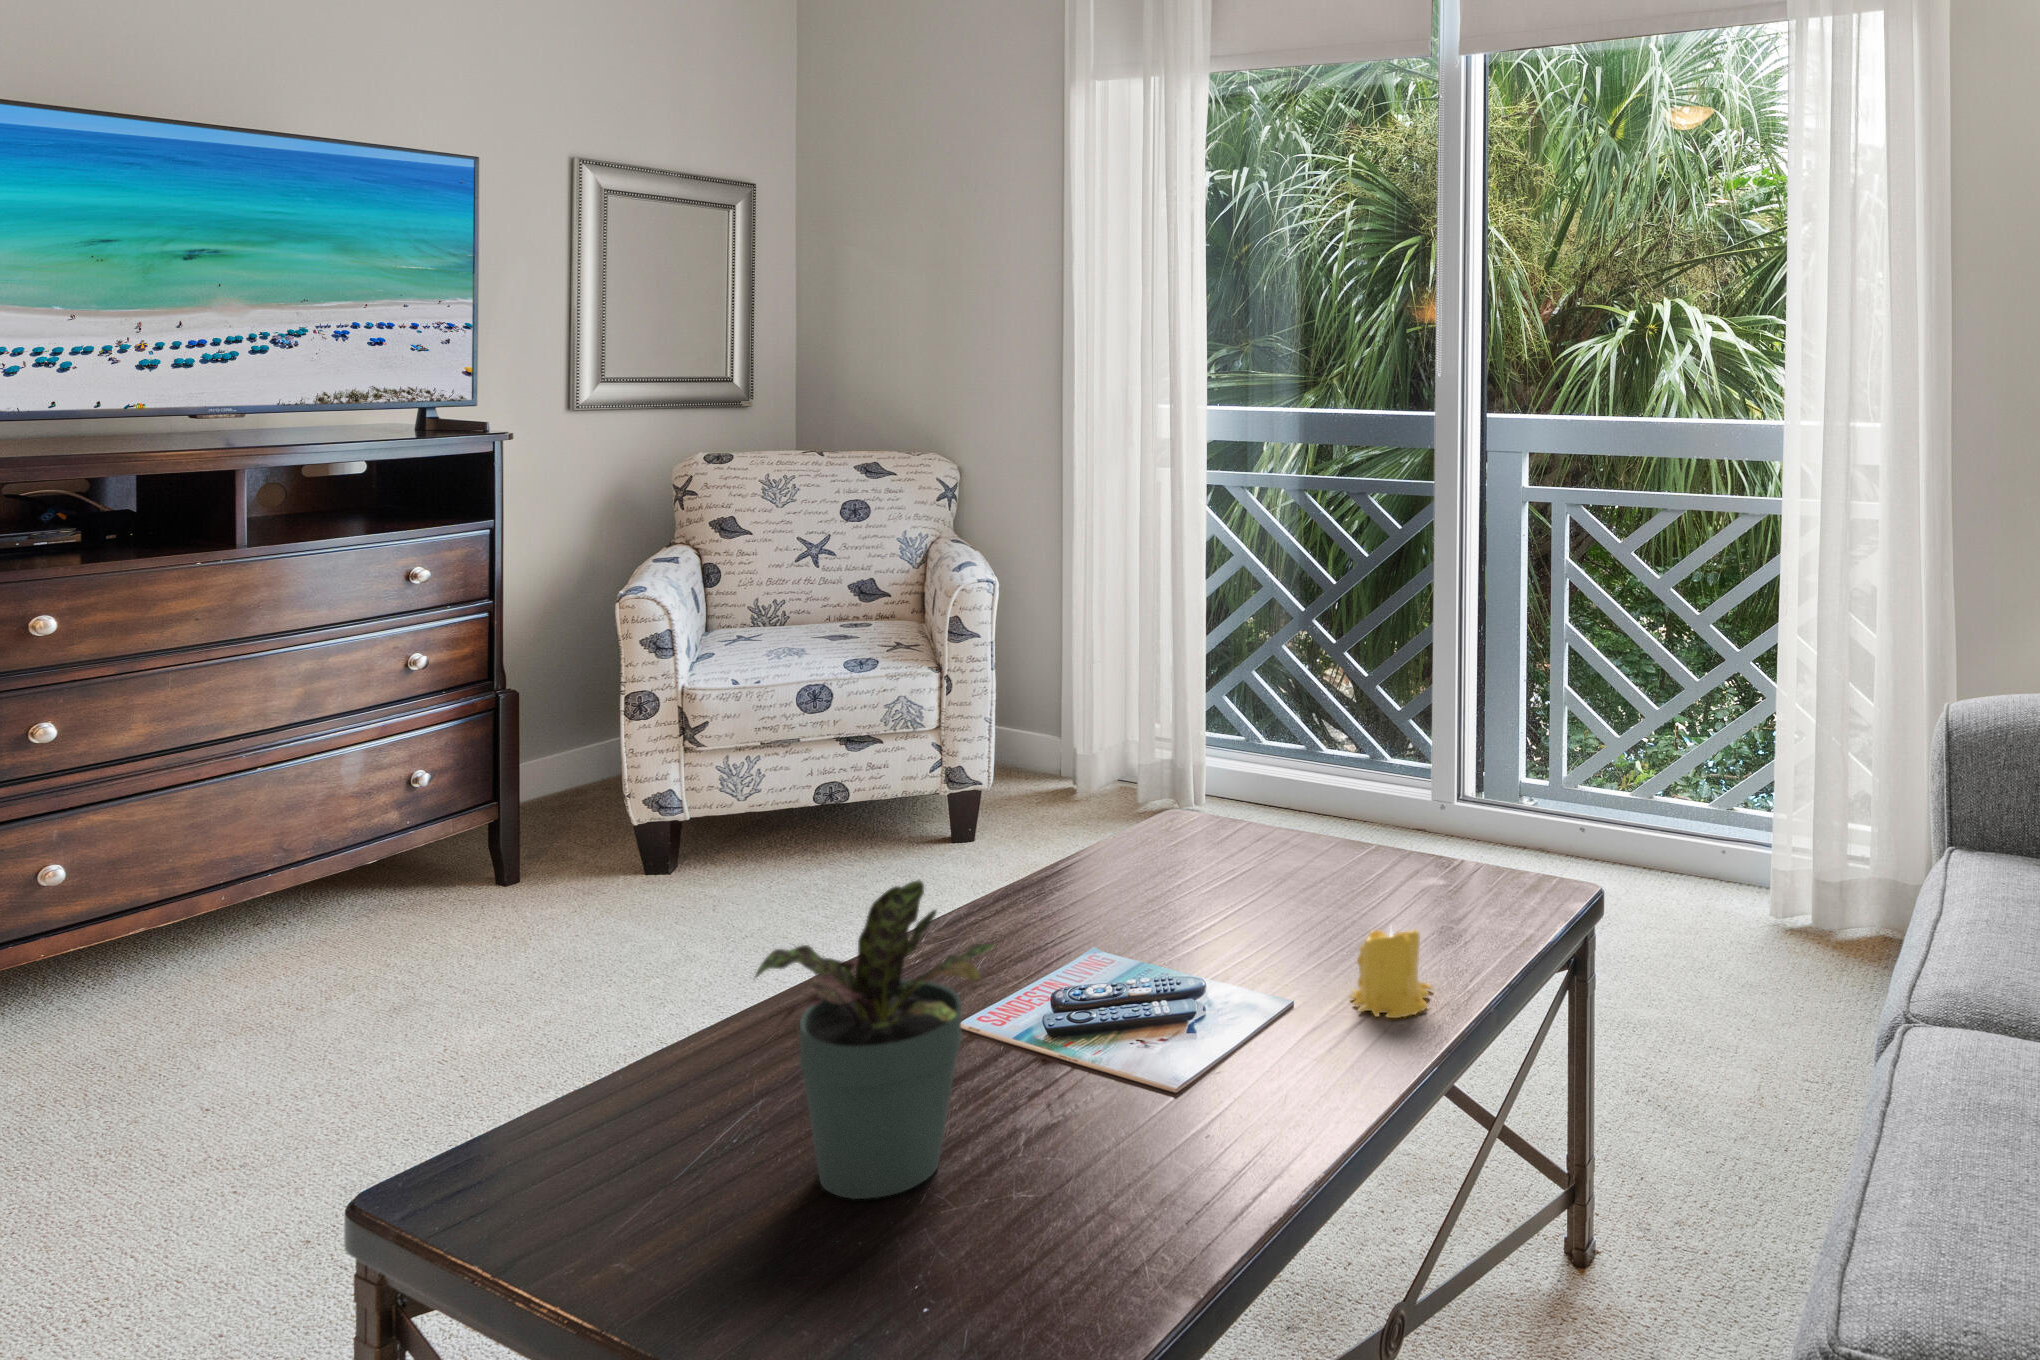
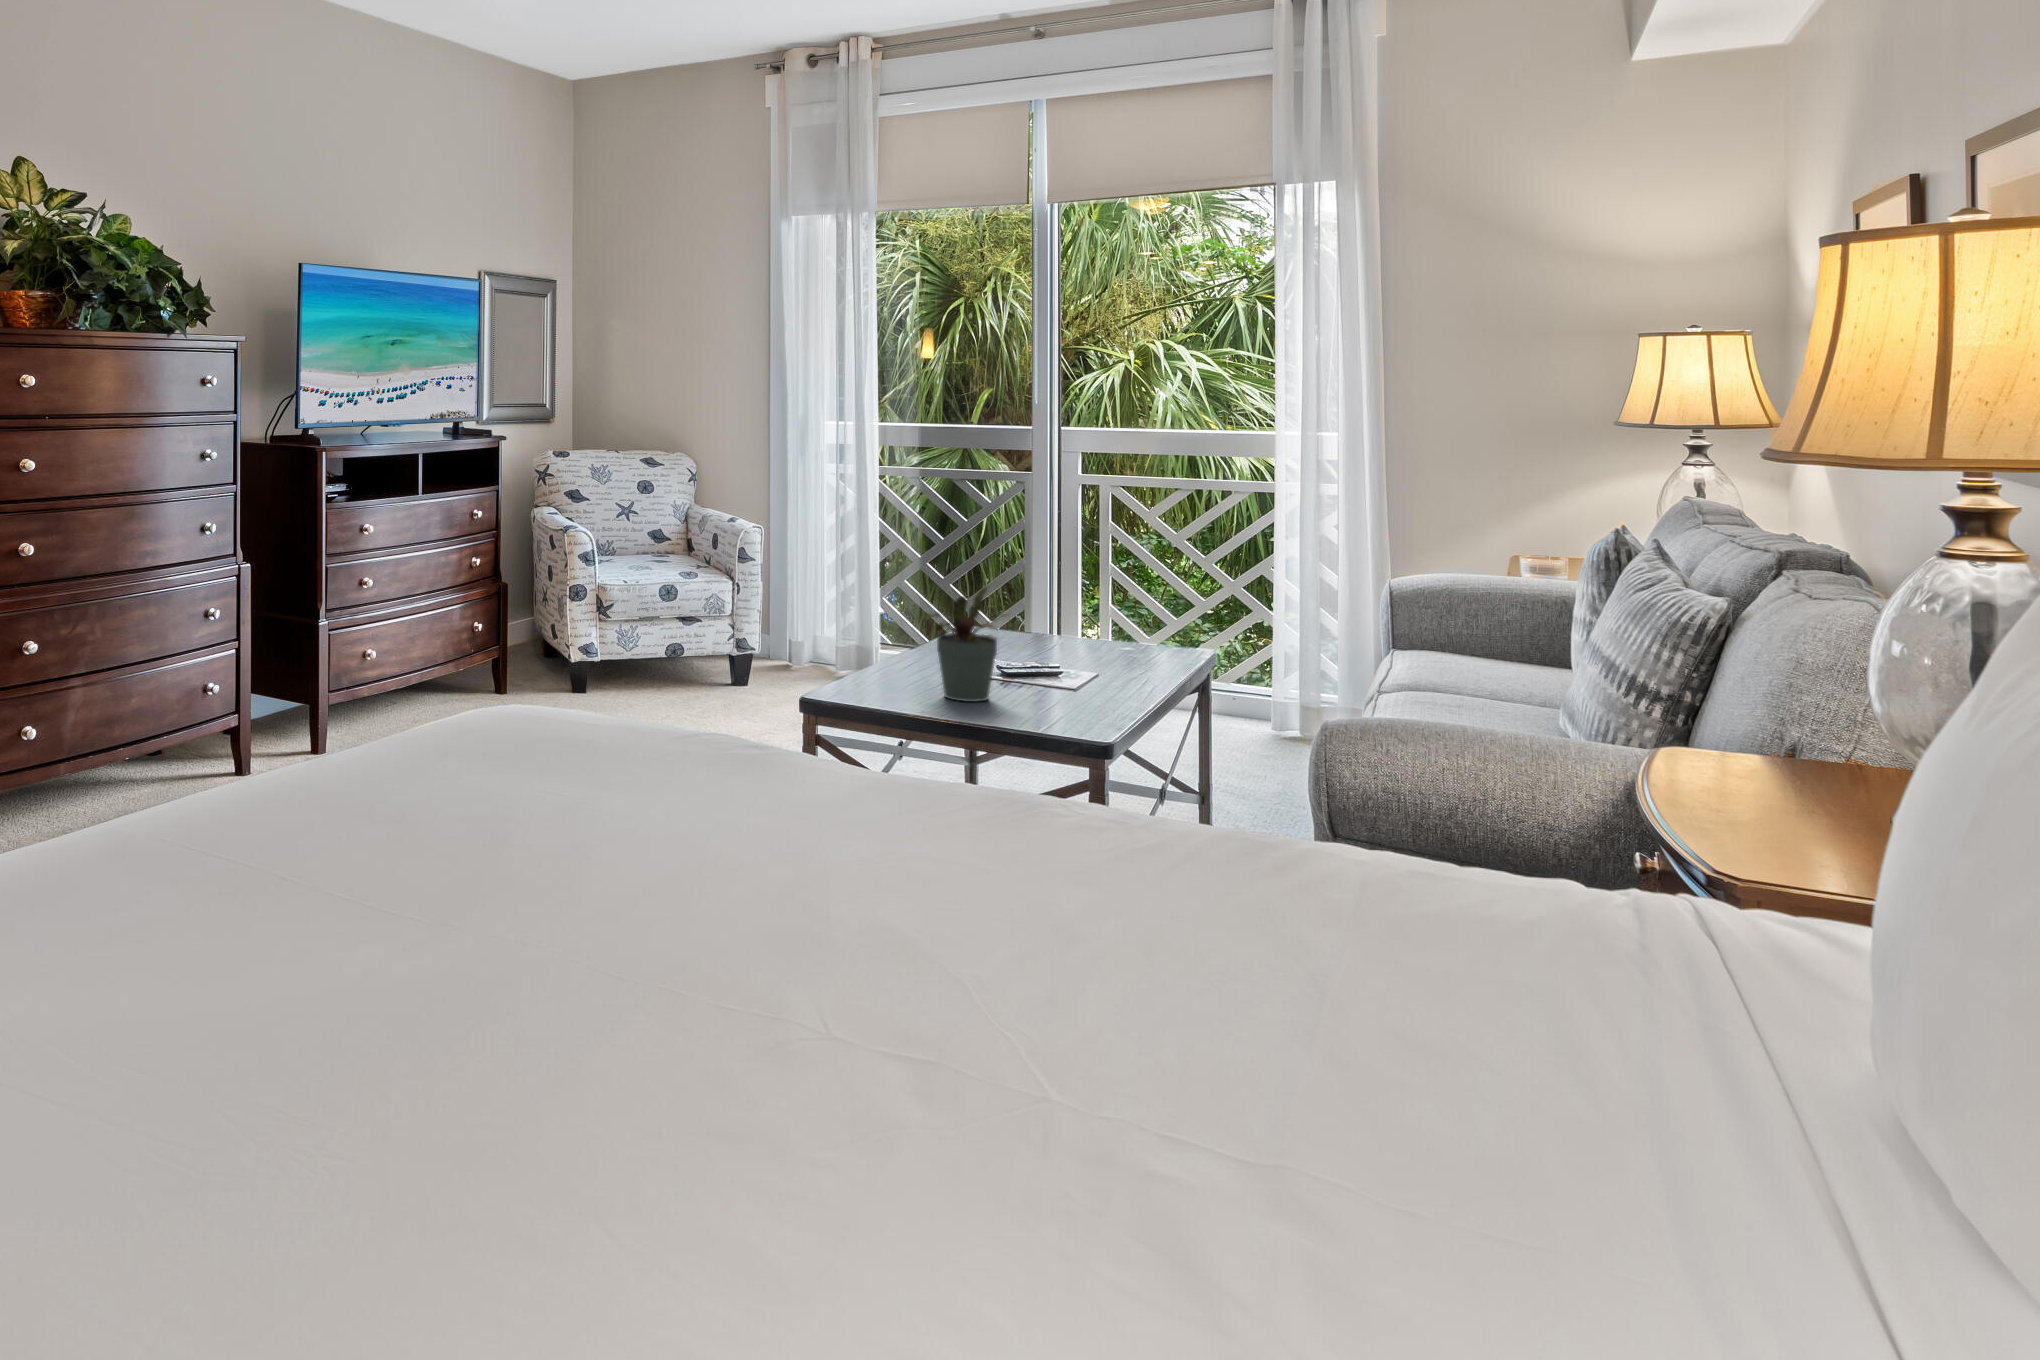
candle: present [1351,930,1432,1018] -> none [1110,641,1148,679]

